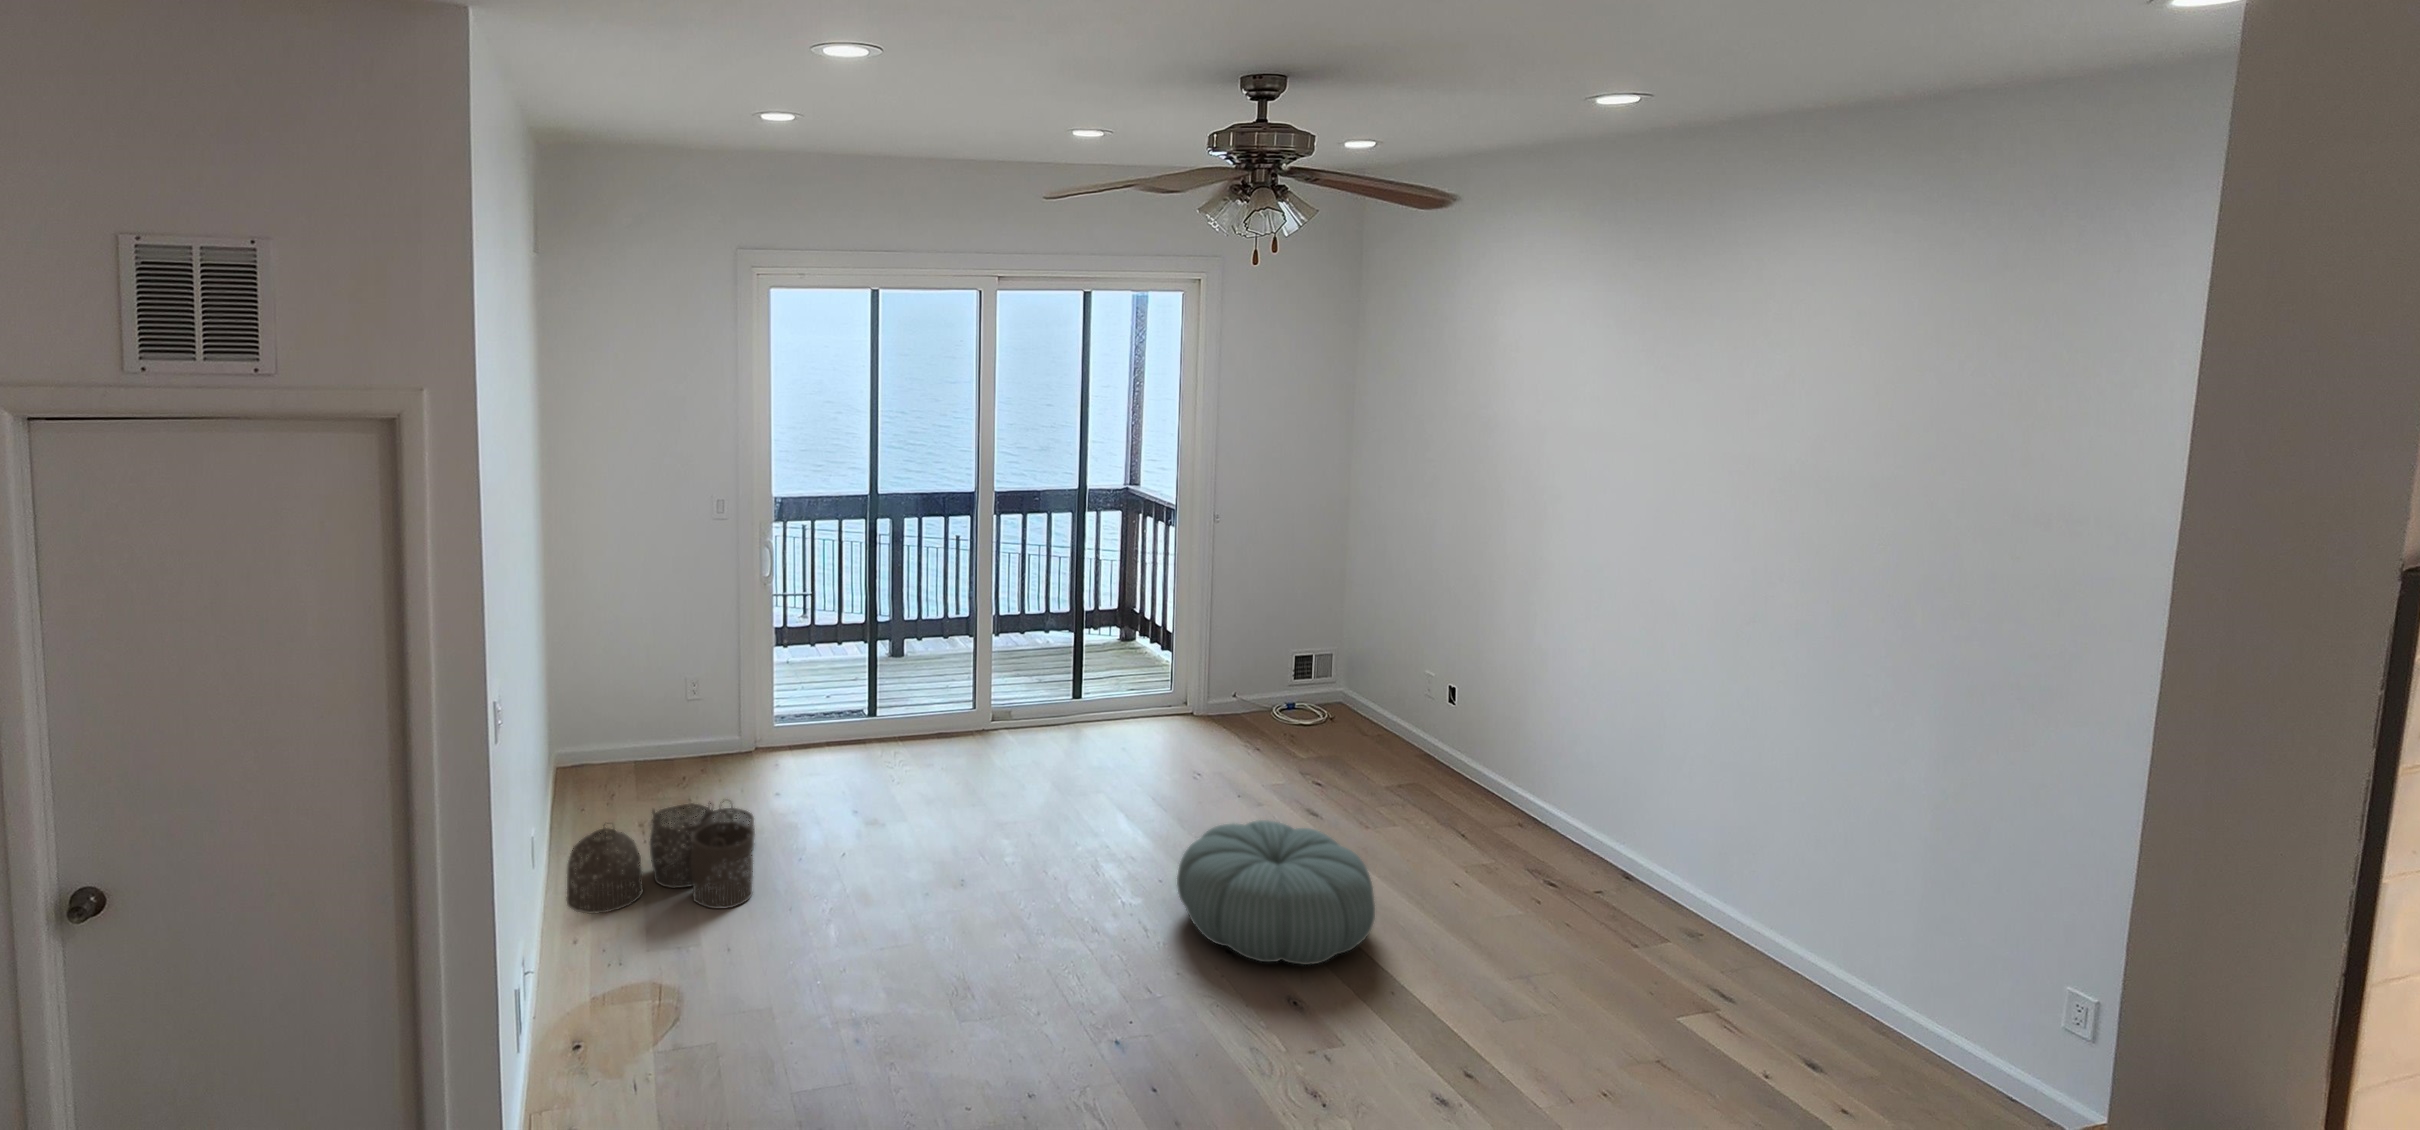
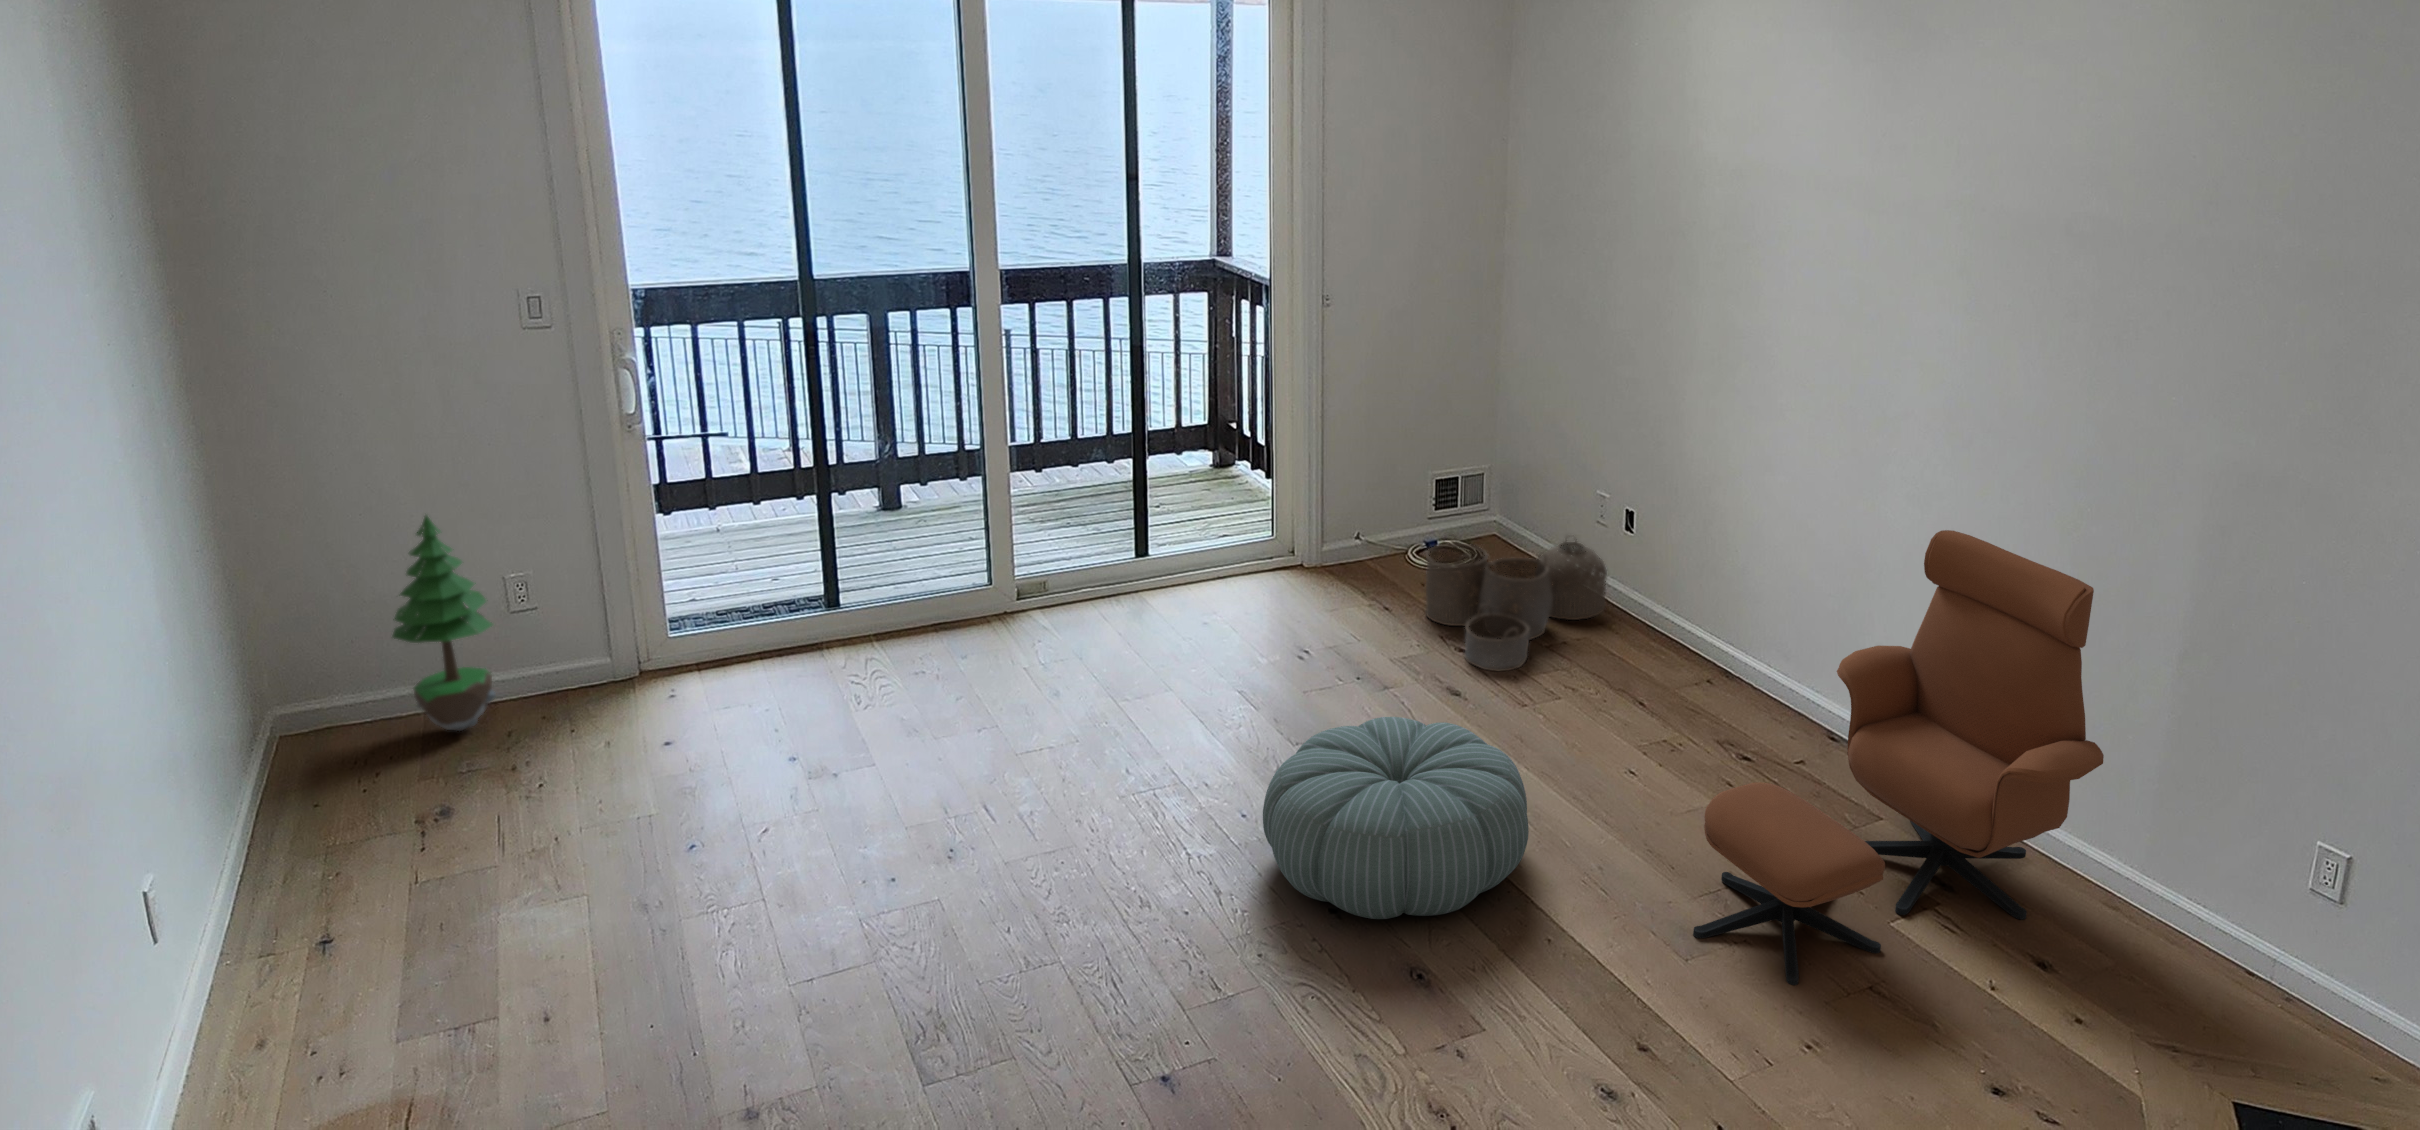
potted tree: none [628,636,682,779] -> present [393,516,496,731]
lounge chair: none [1508,708,1861,1050] -> present [1693,530,2104,985]
woven basket: present [567,801,755,914] -> present [1426,541,1607,671]

